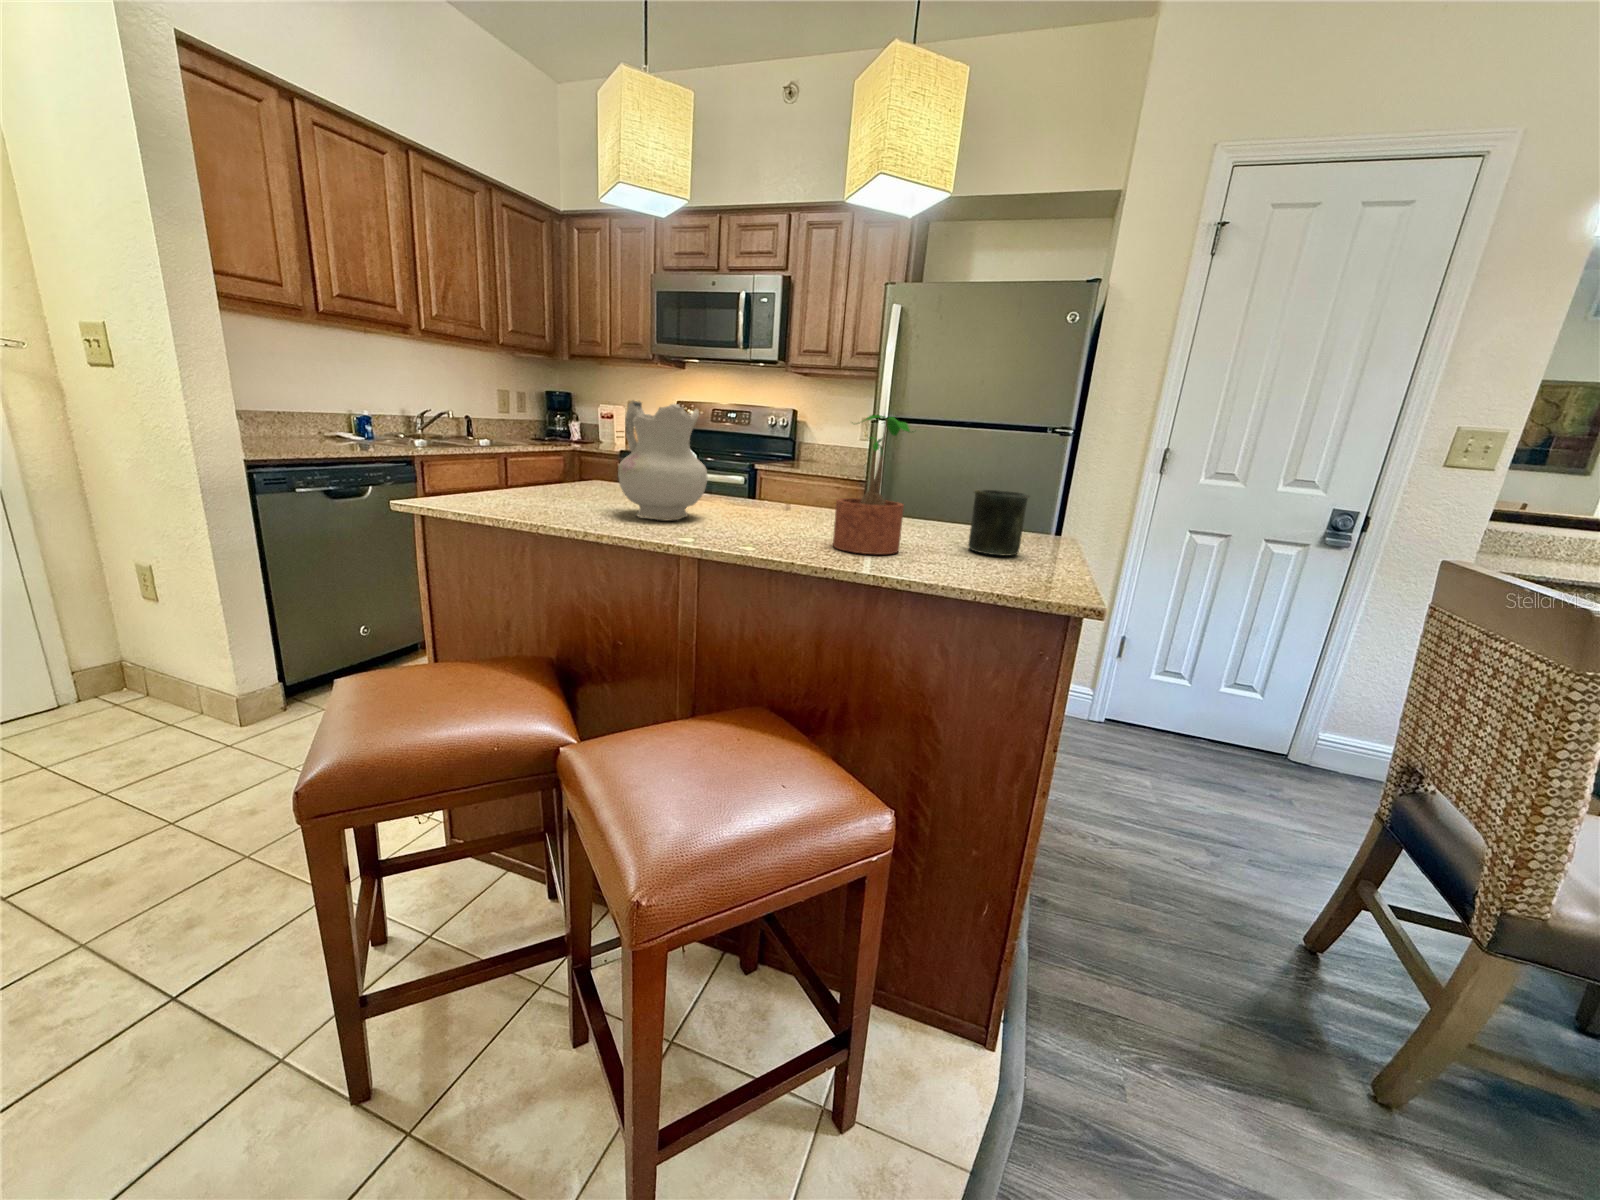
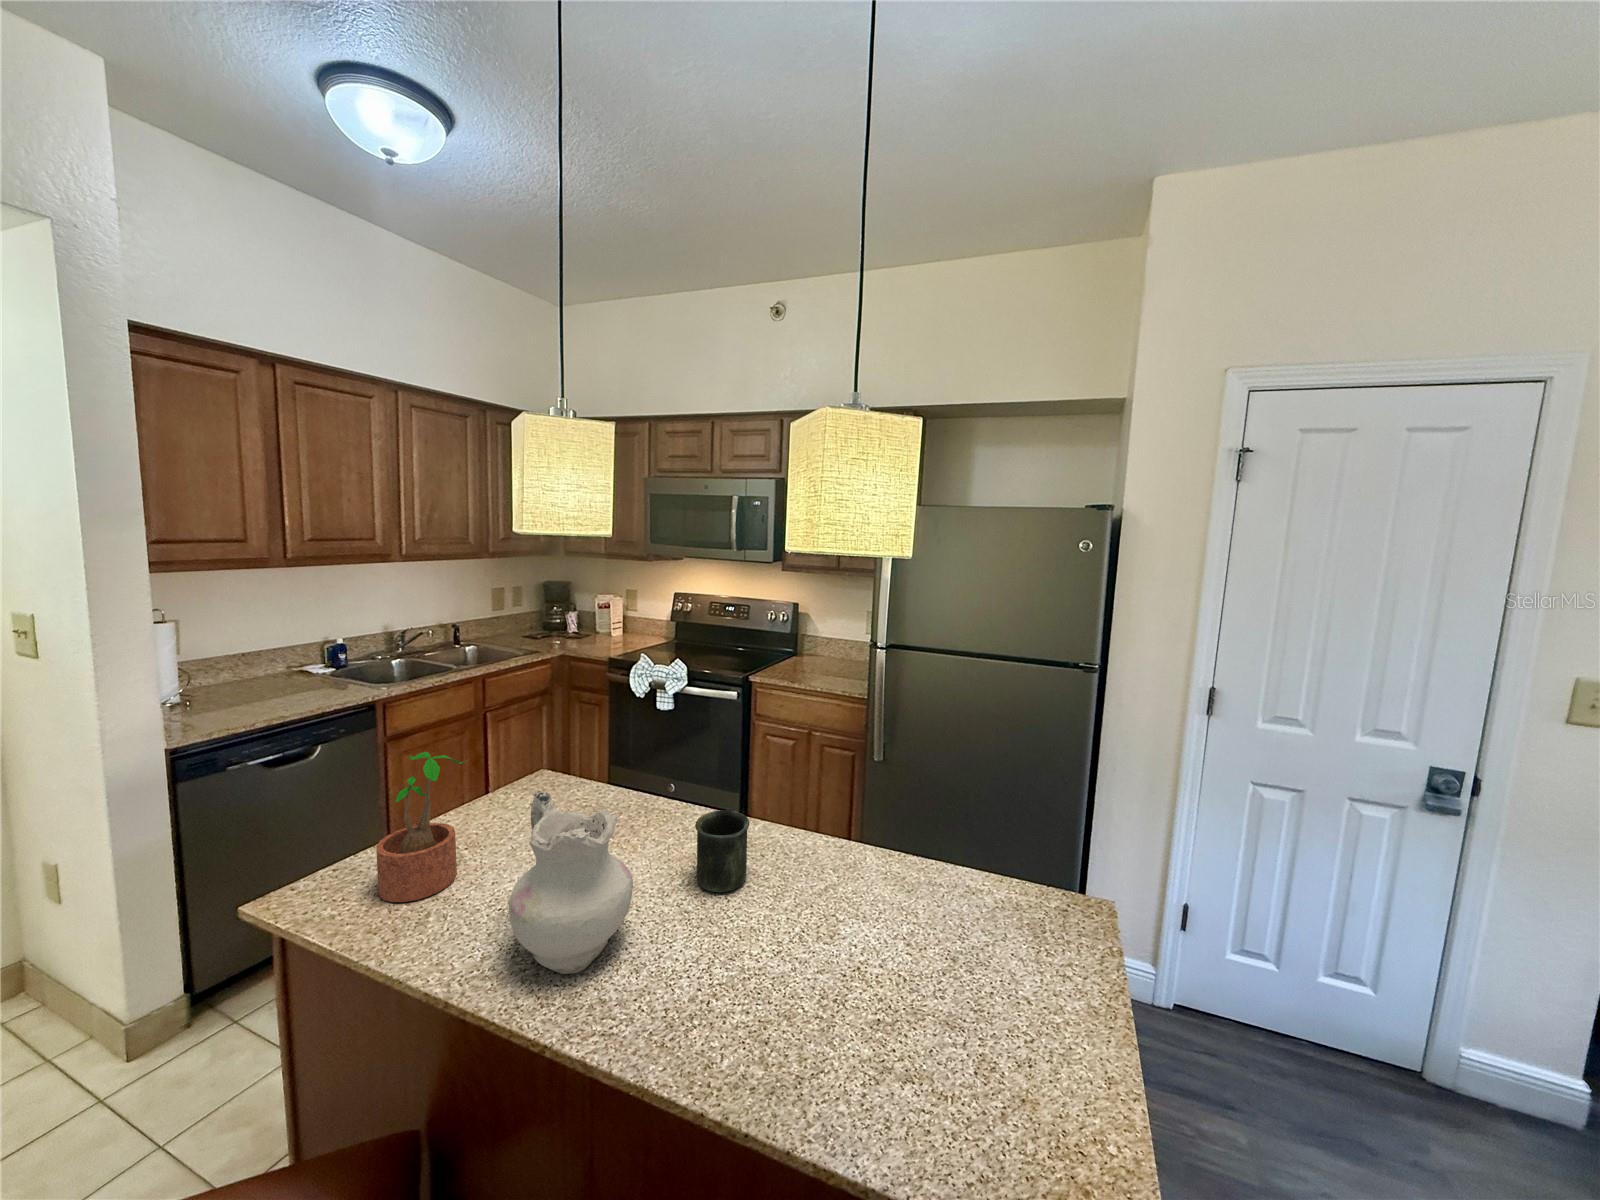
potted plant: present [833,415,913,554] -> present [376,752,465,902]
mug: present [968,490,1030,556] -> present [695,810,750,892]

